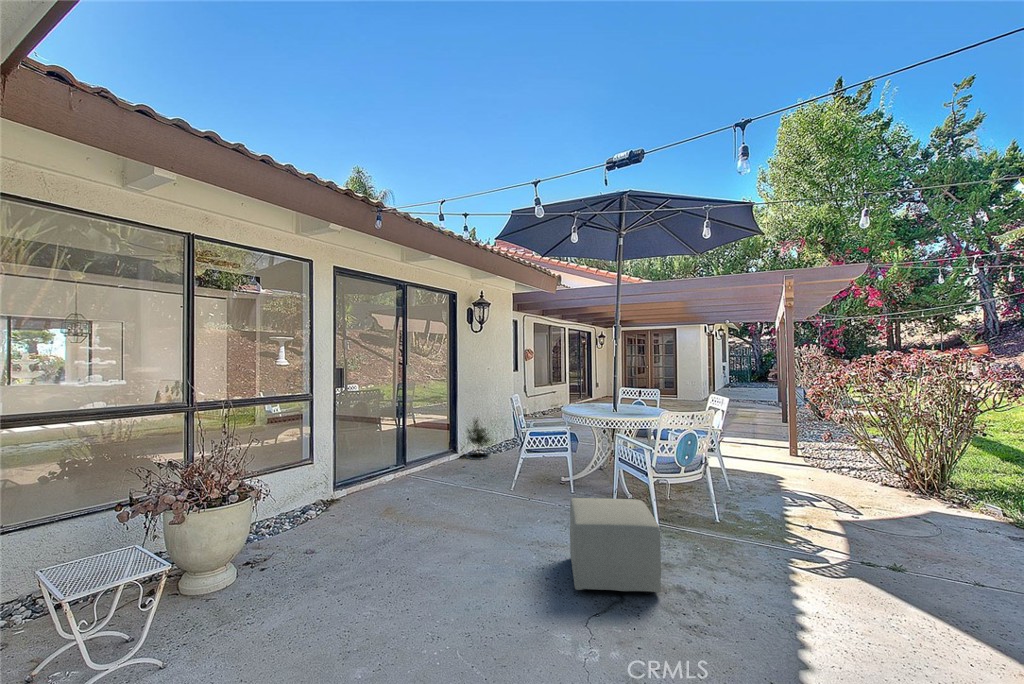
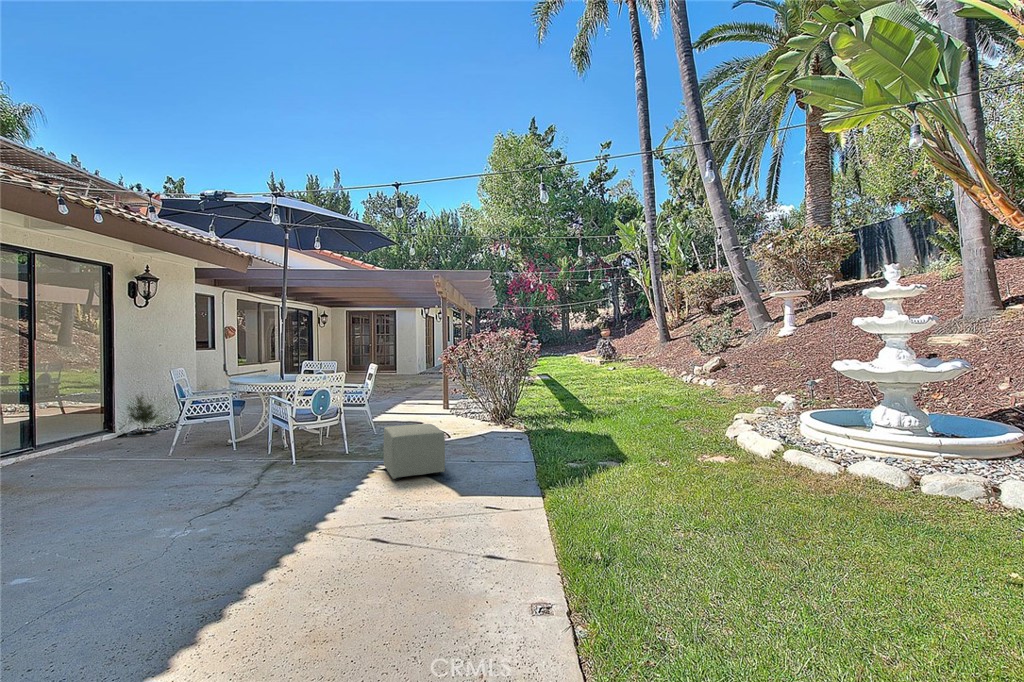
ottoman: present [570,498,661,594] -> present [383,424,445,480]

